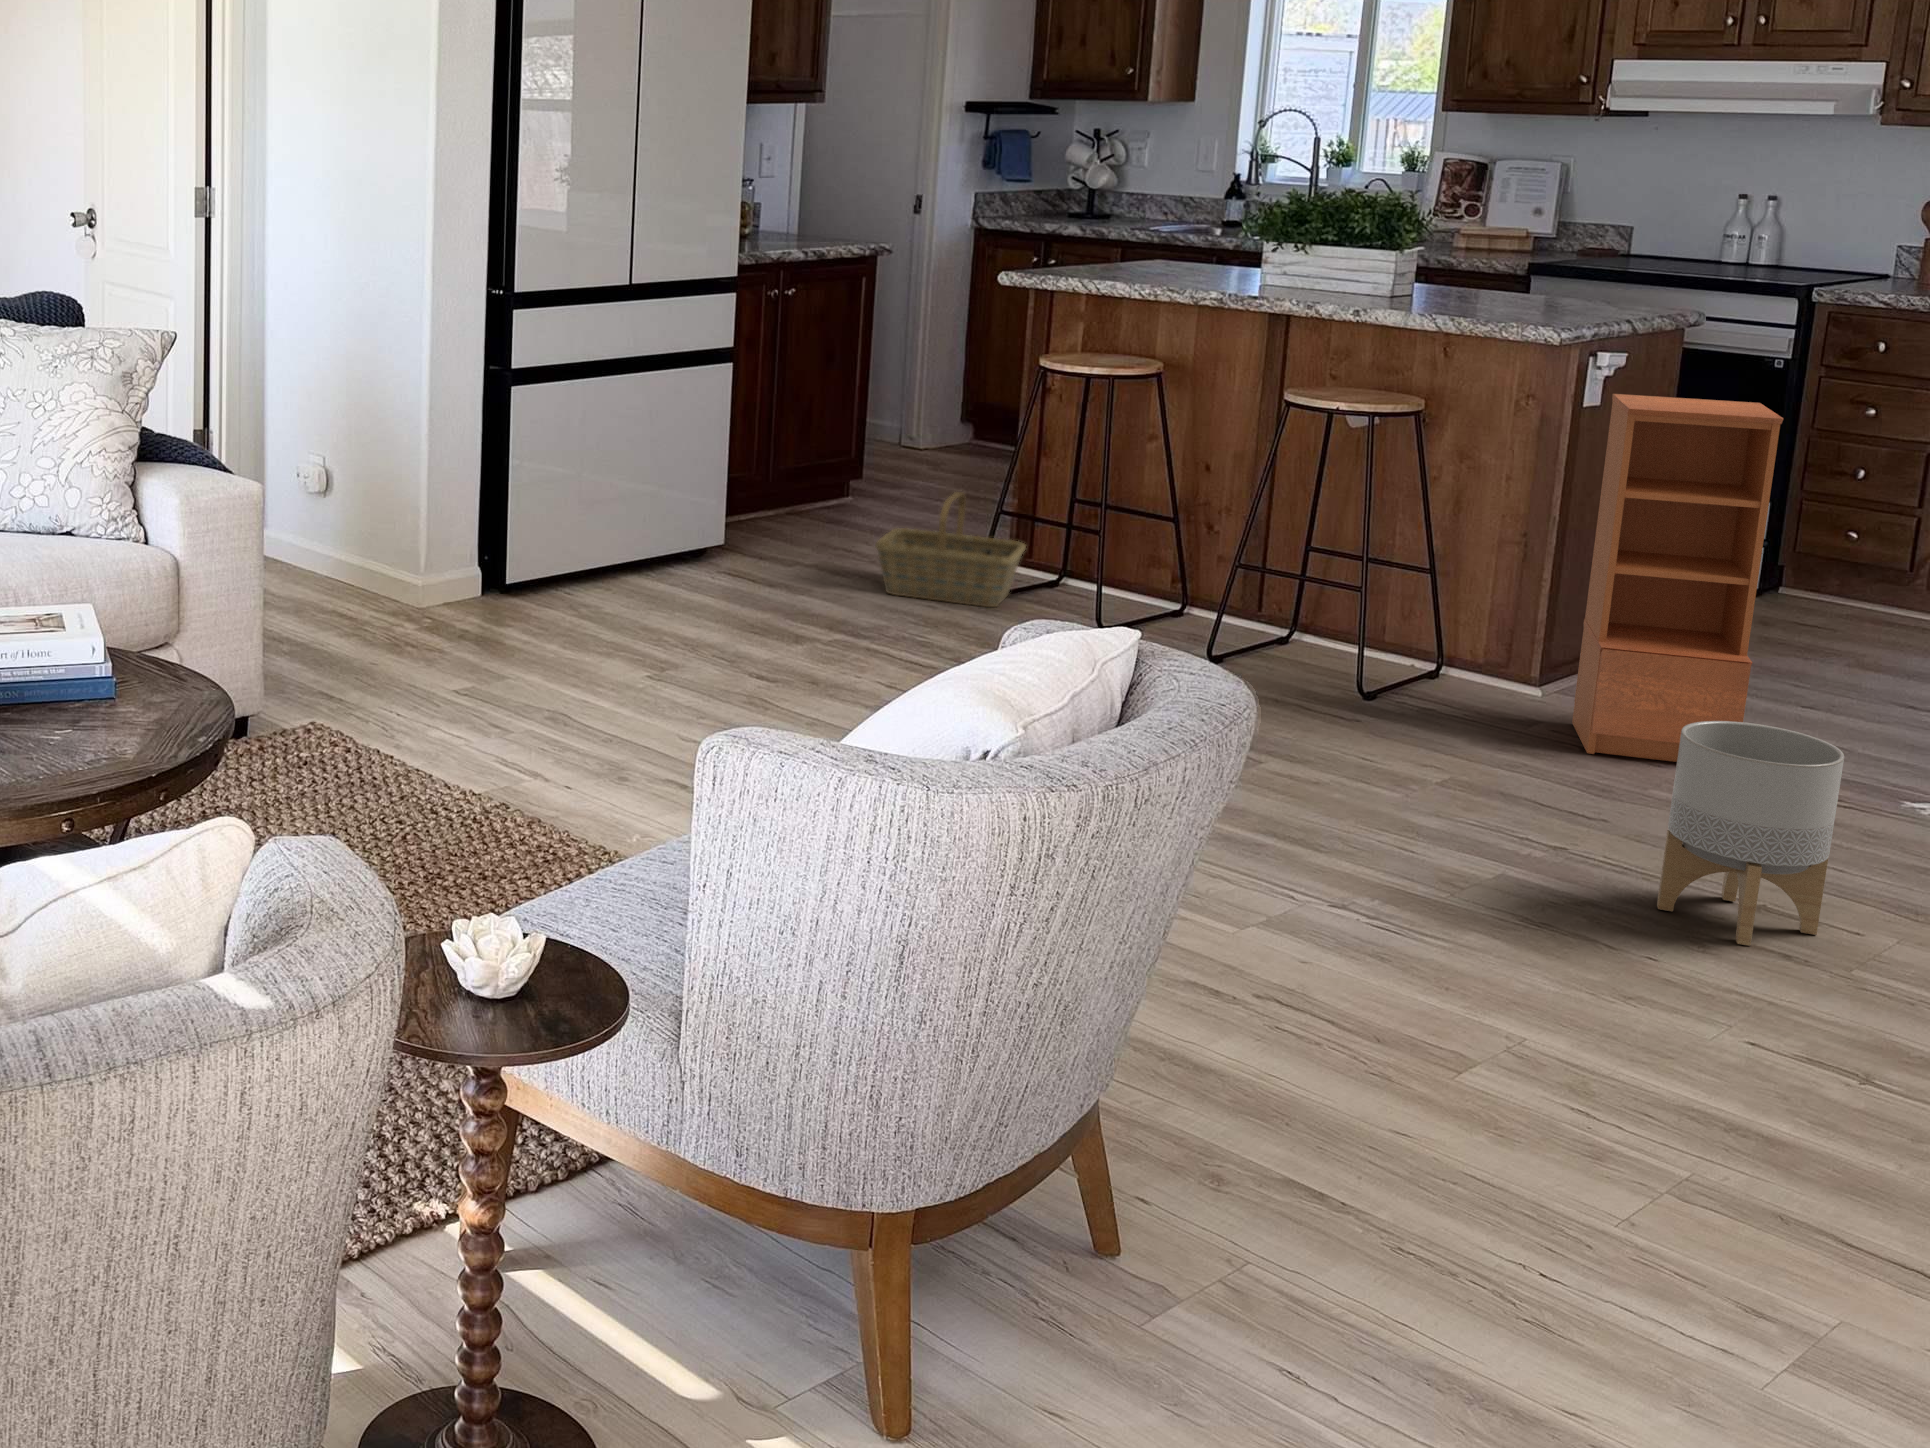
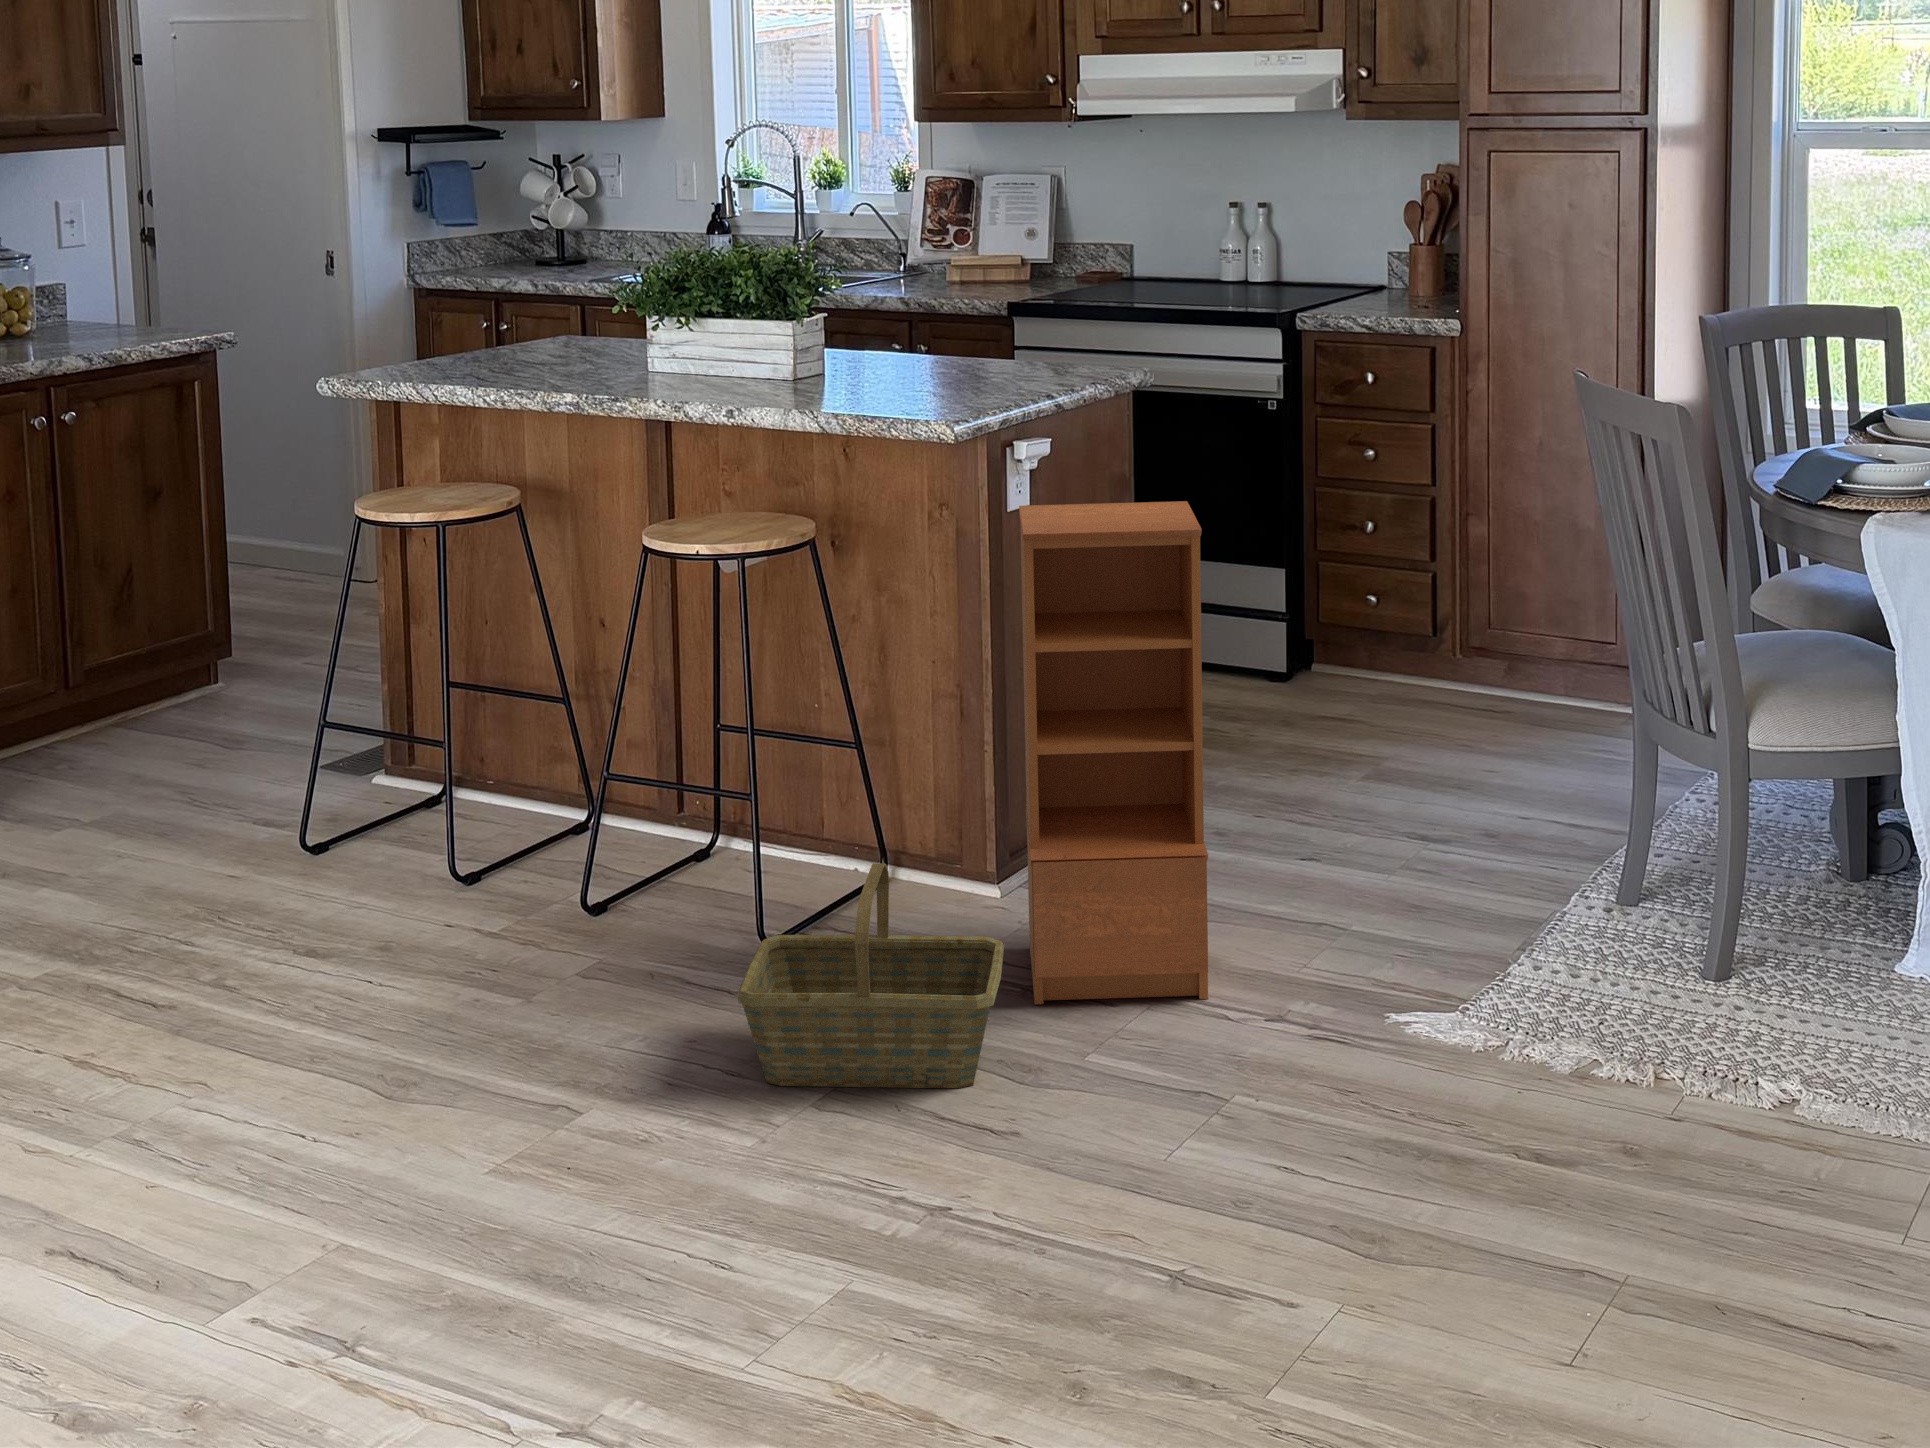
basket: present [875,492,1025,607] -> present [738,863,1004,1088]
planter: present [1657,721,1844,946] -> none [1046,1031,1254,1401]

